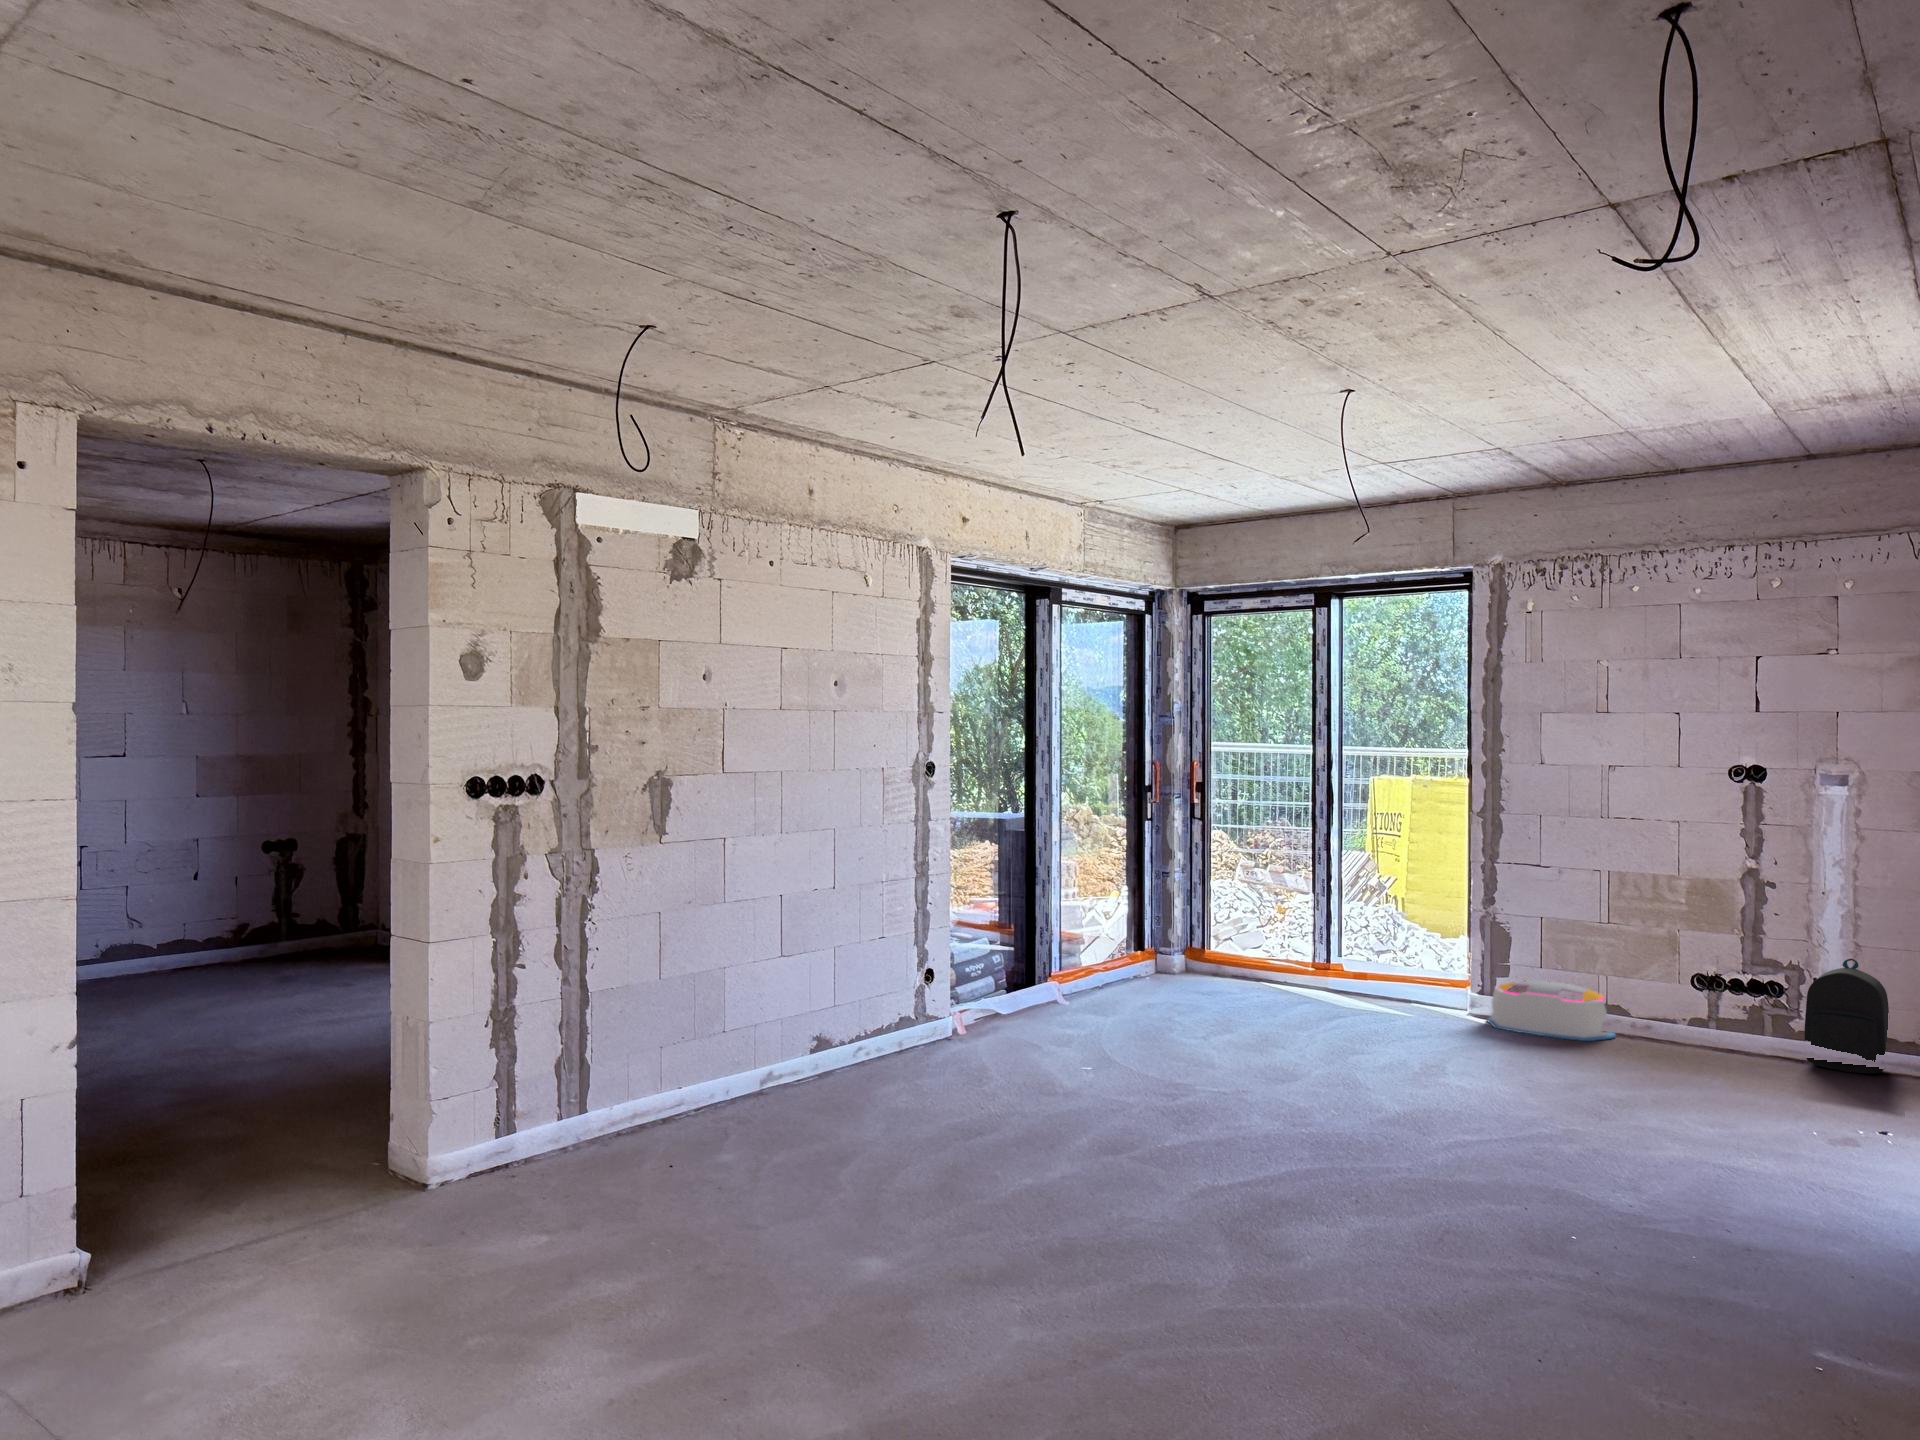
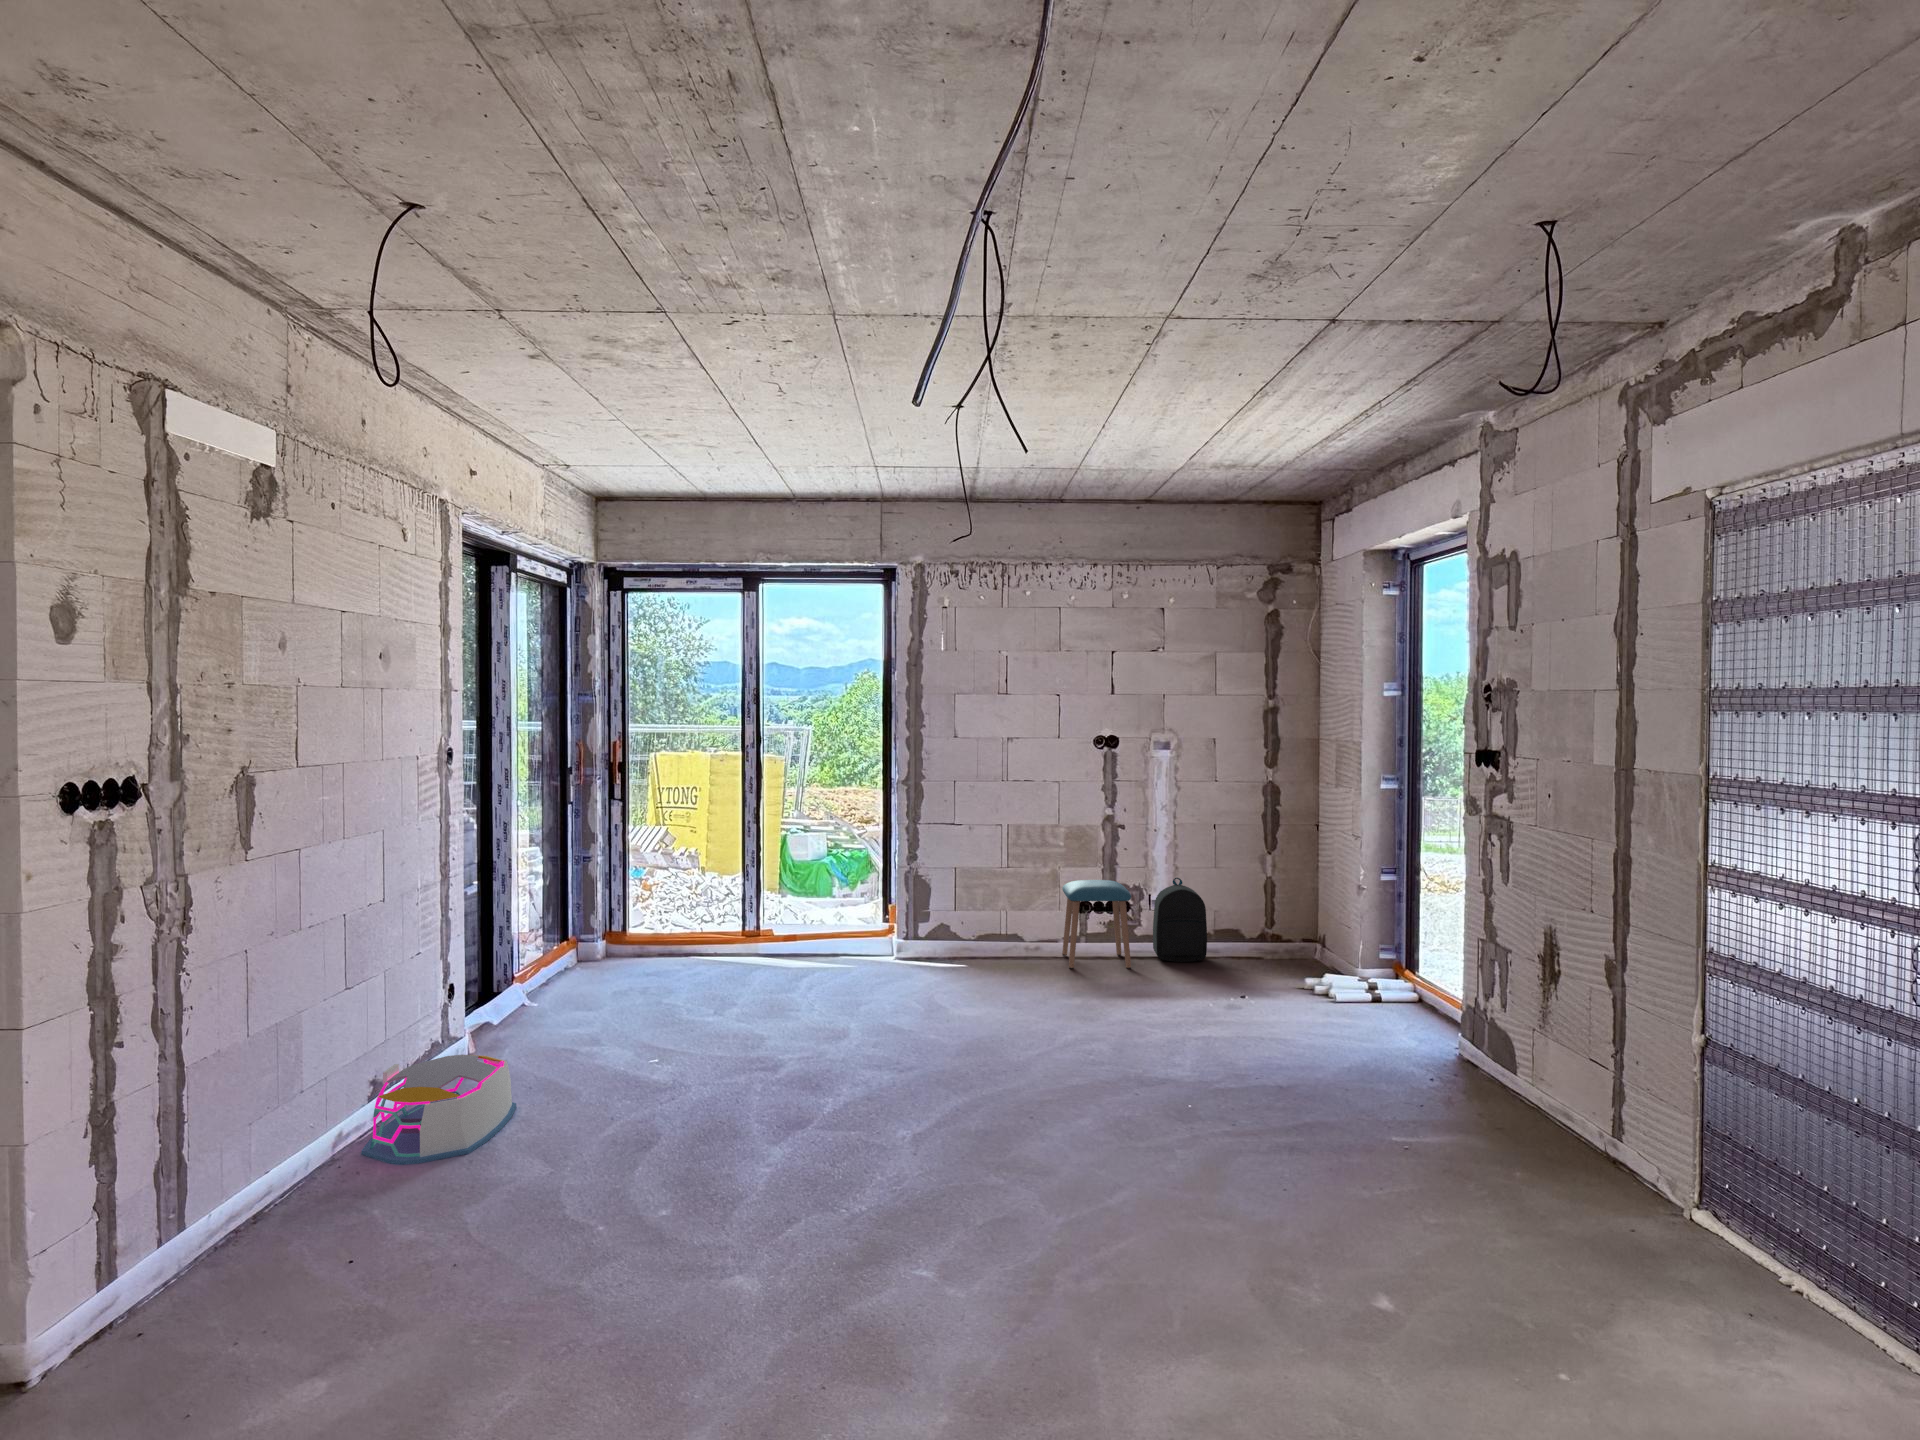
stool: none [1662,947,1765,1065] -> present [1062,880,1131,969]
storage bin: present [1488,981,1616,1041] -> present [361,1055,516,1165]

